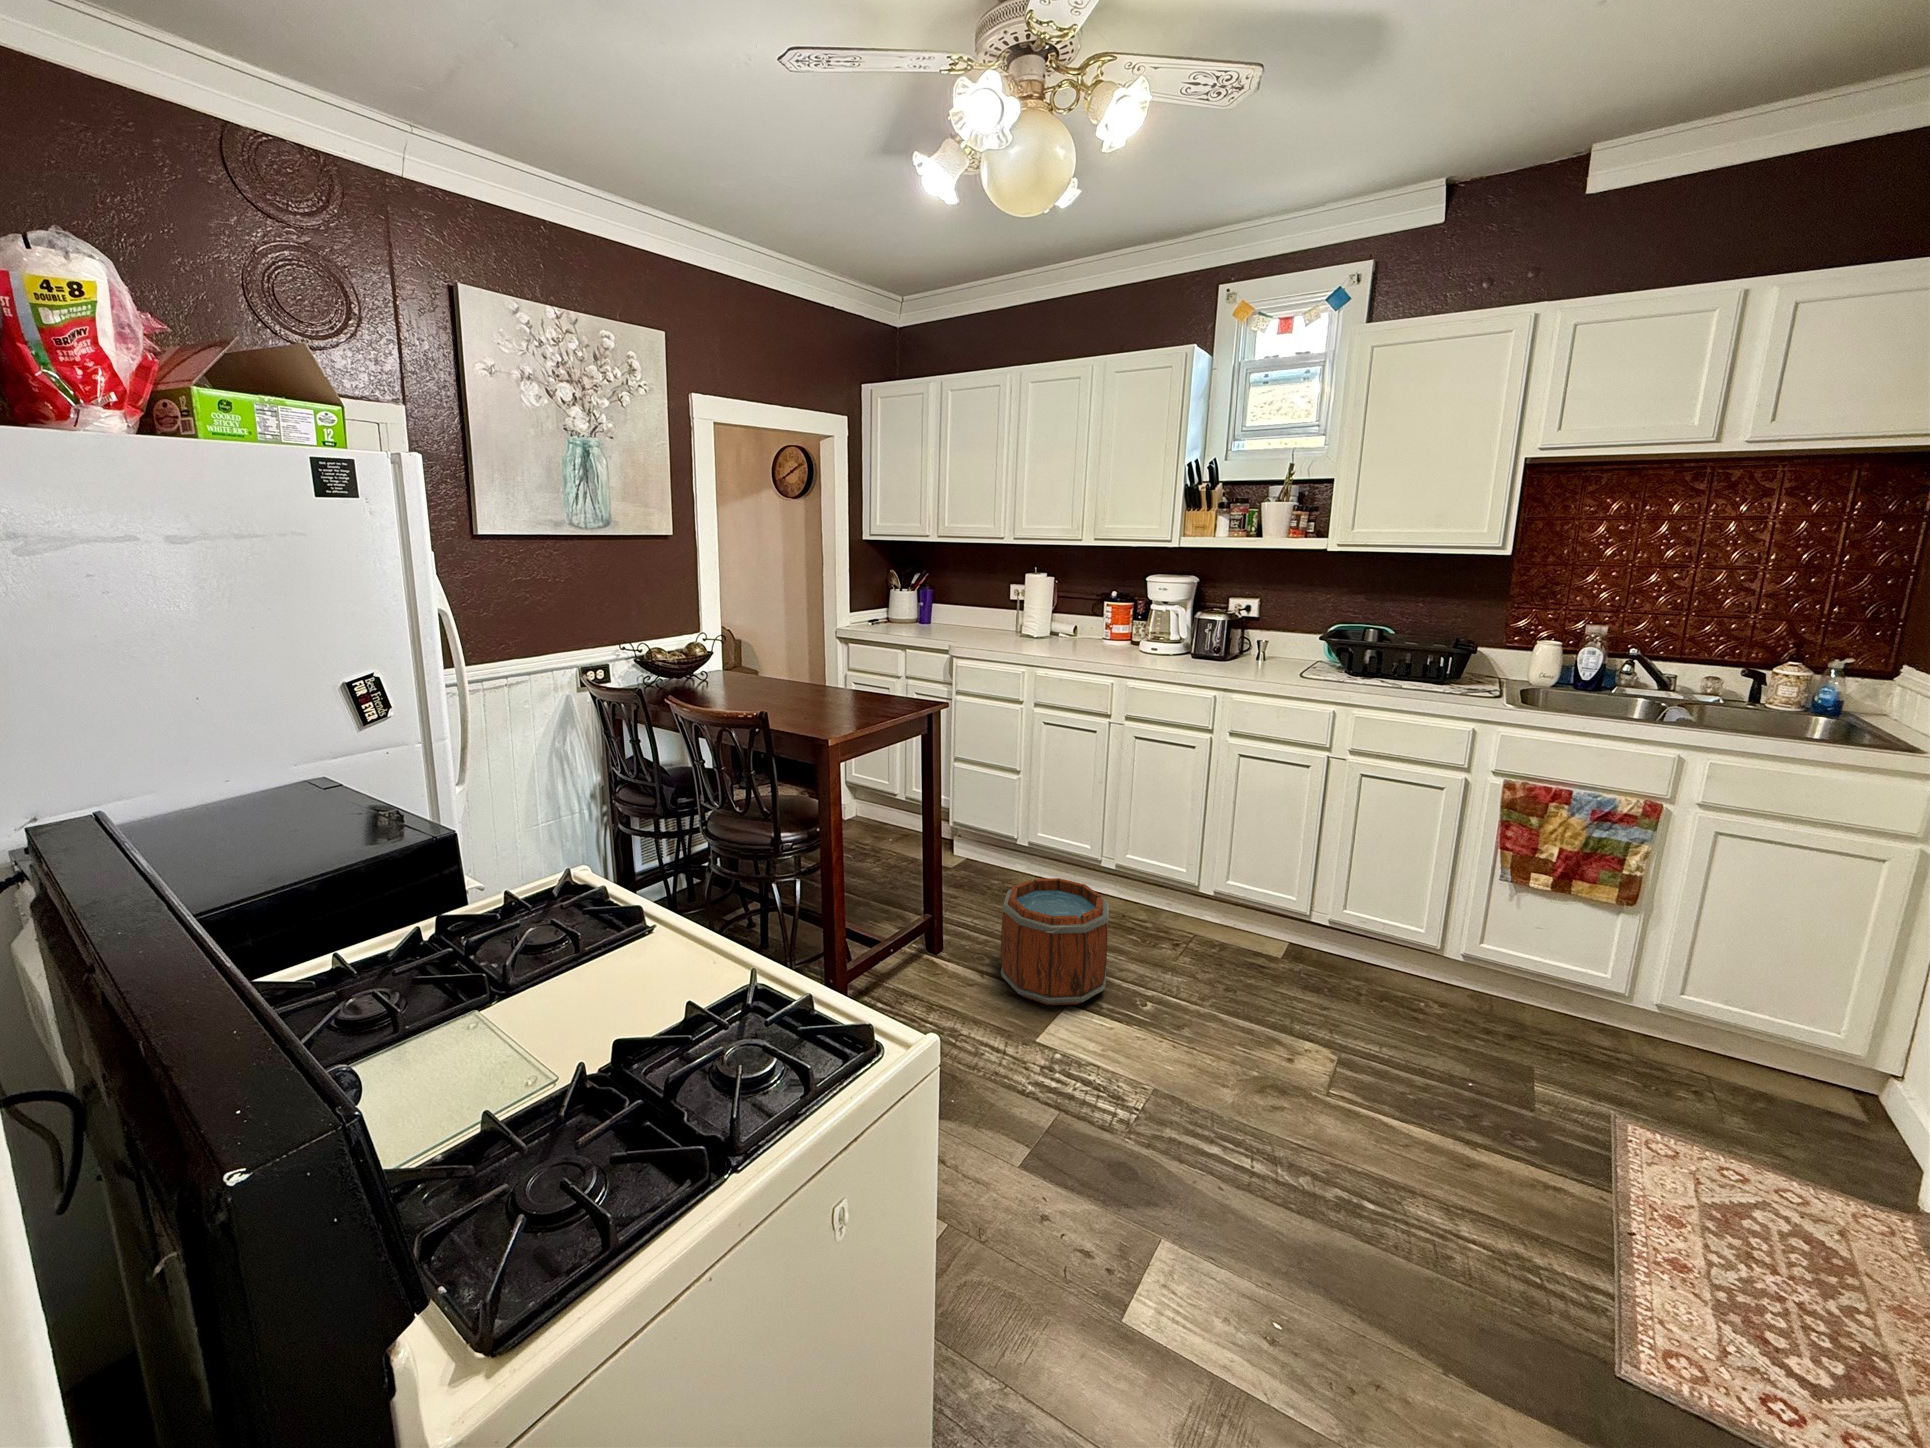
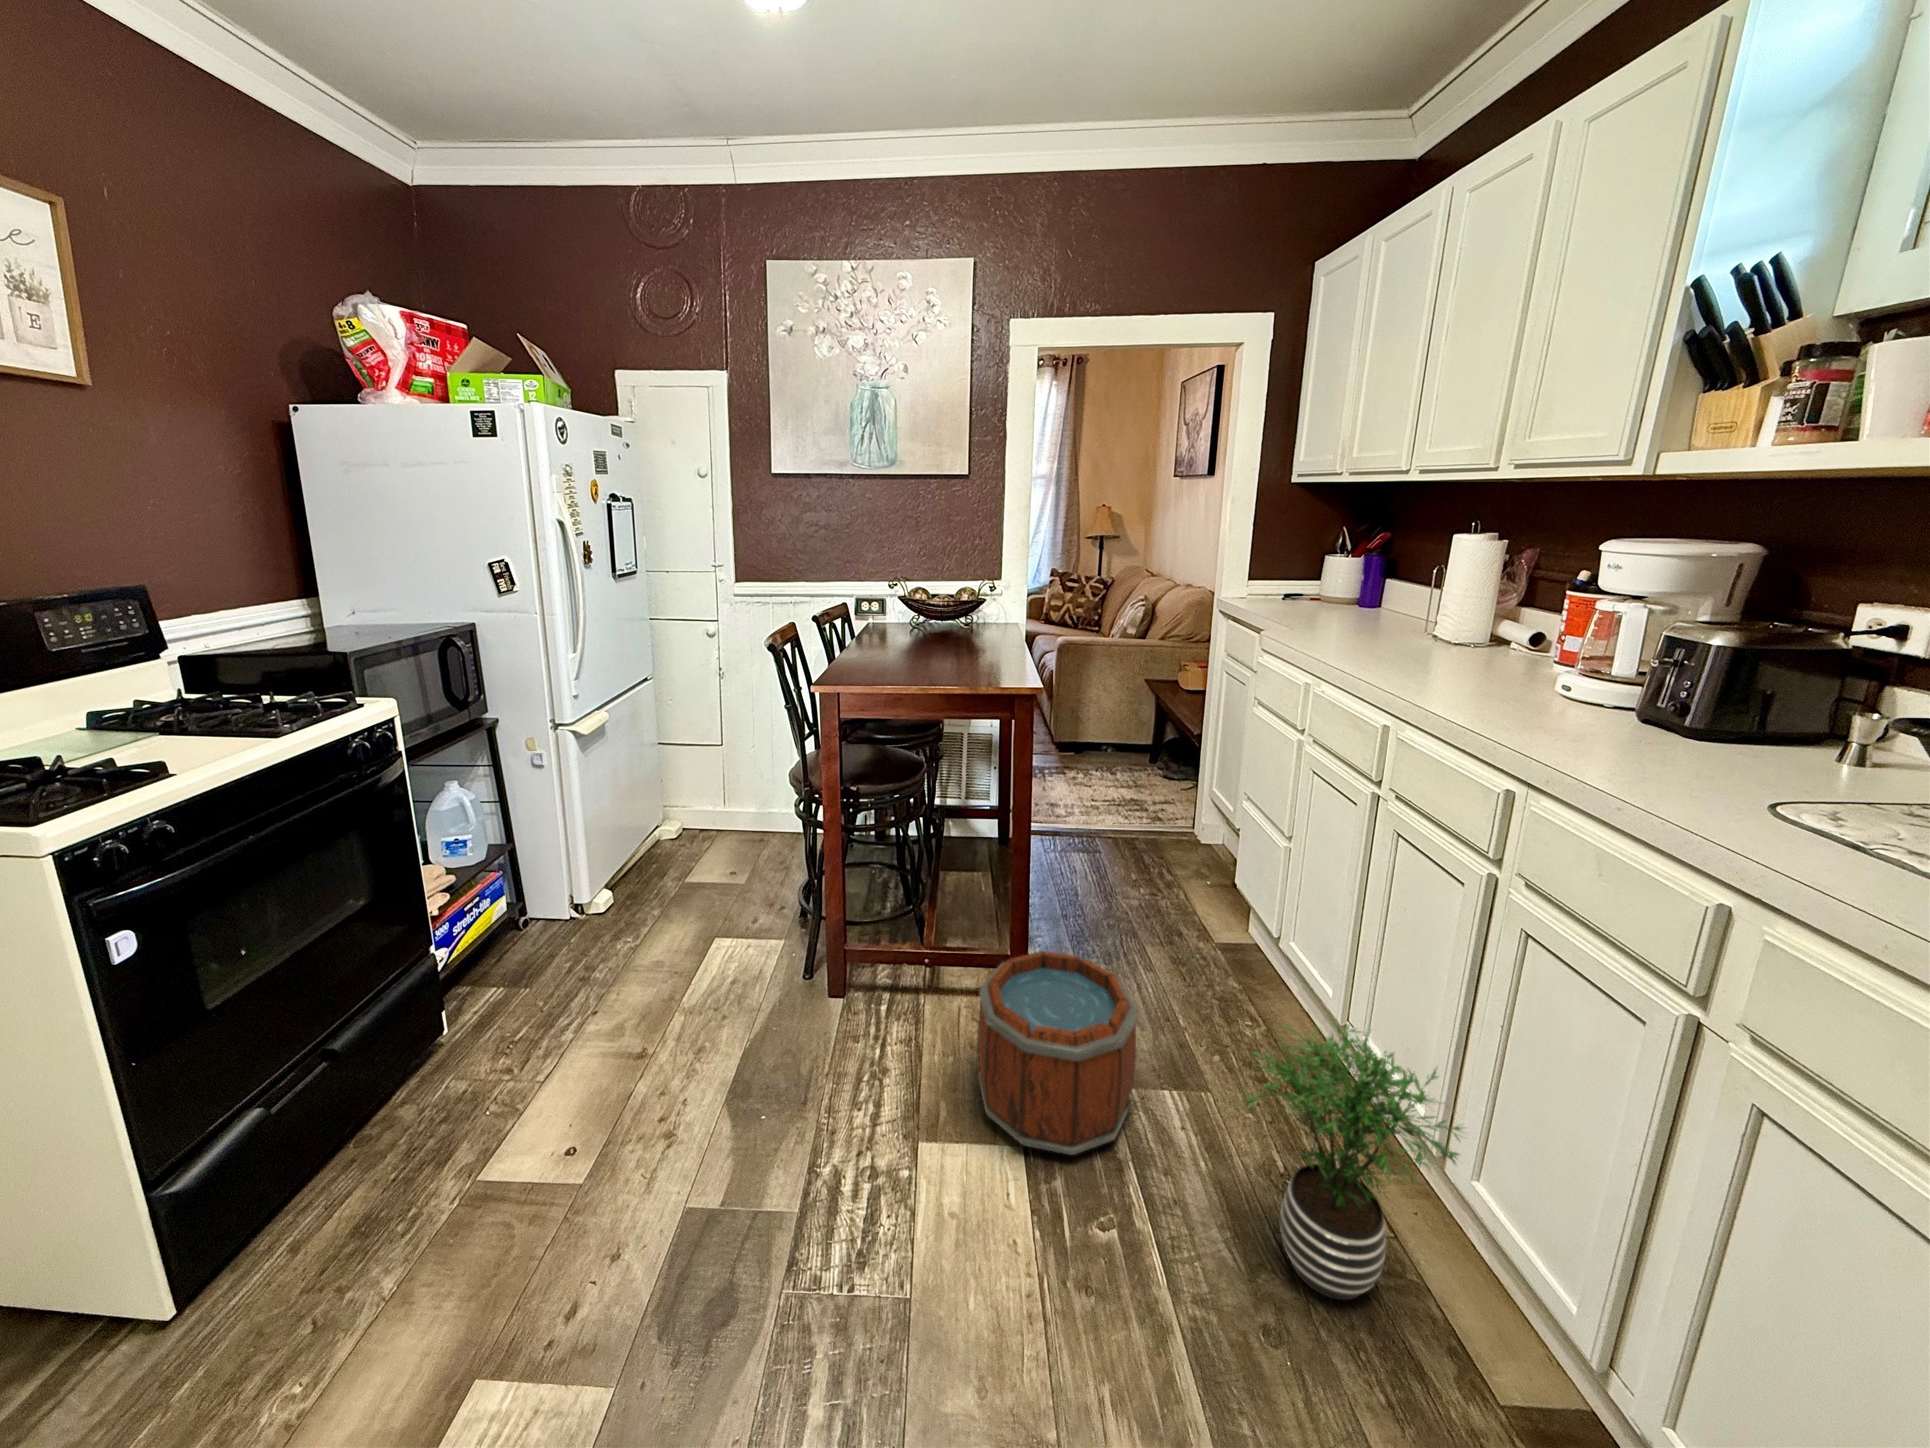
potted plant: none [1166,831,1269,971] -> present [1246,1021,1462,1300]

